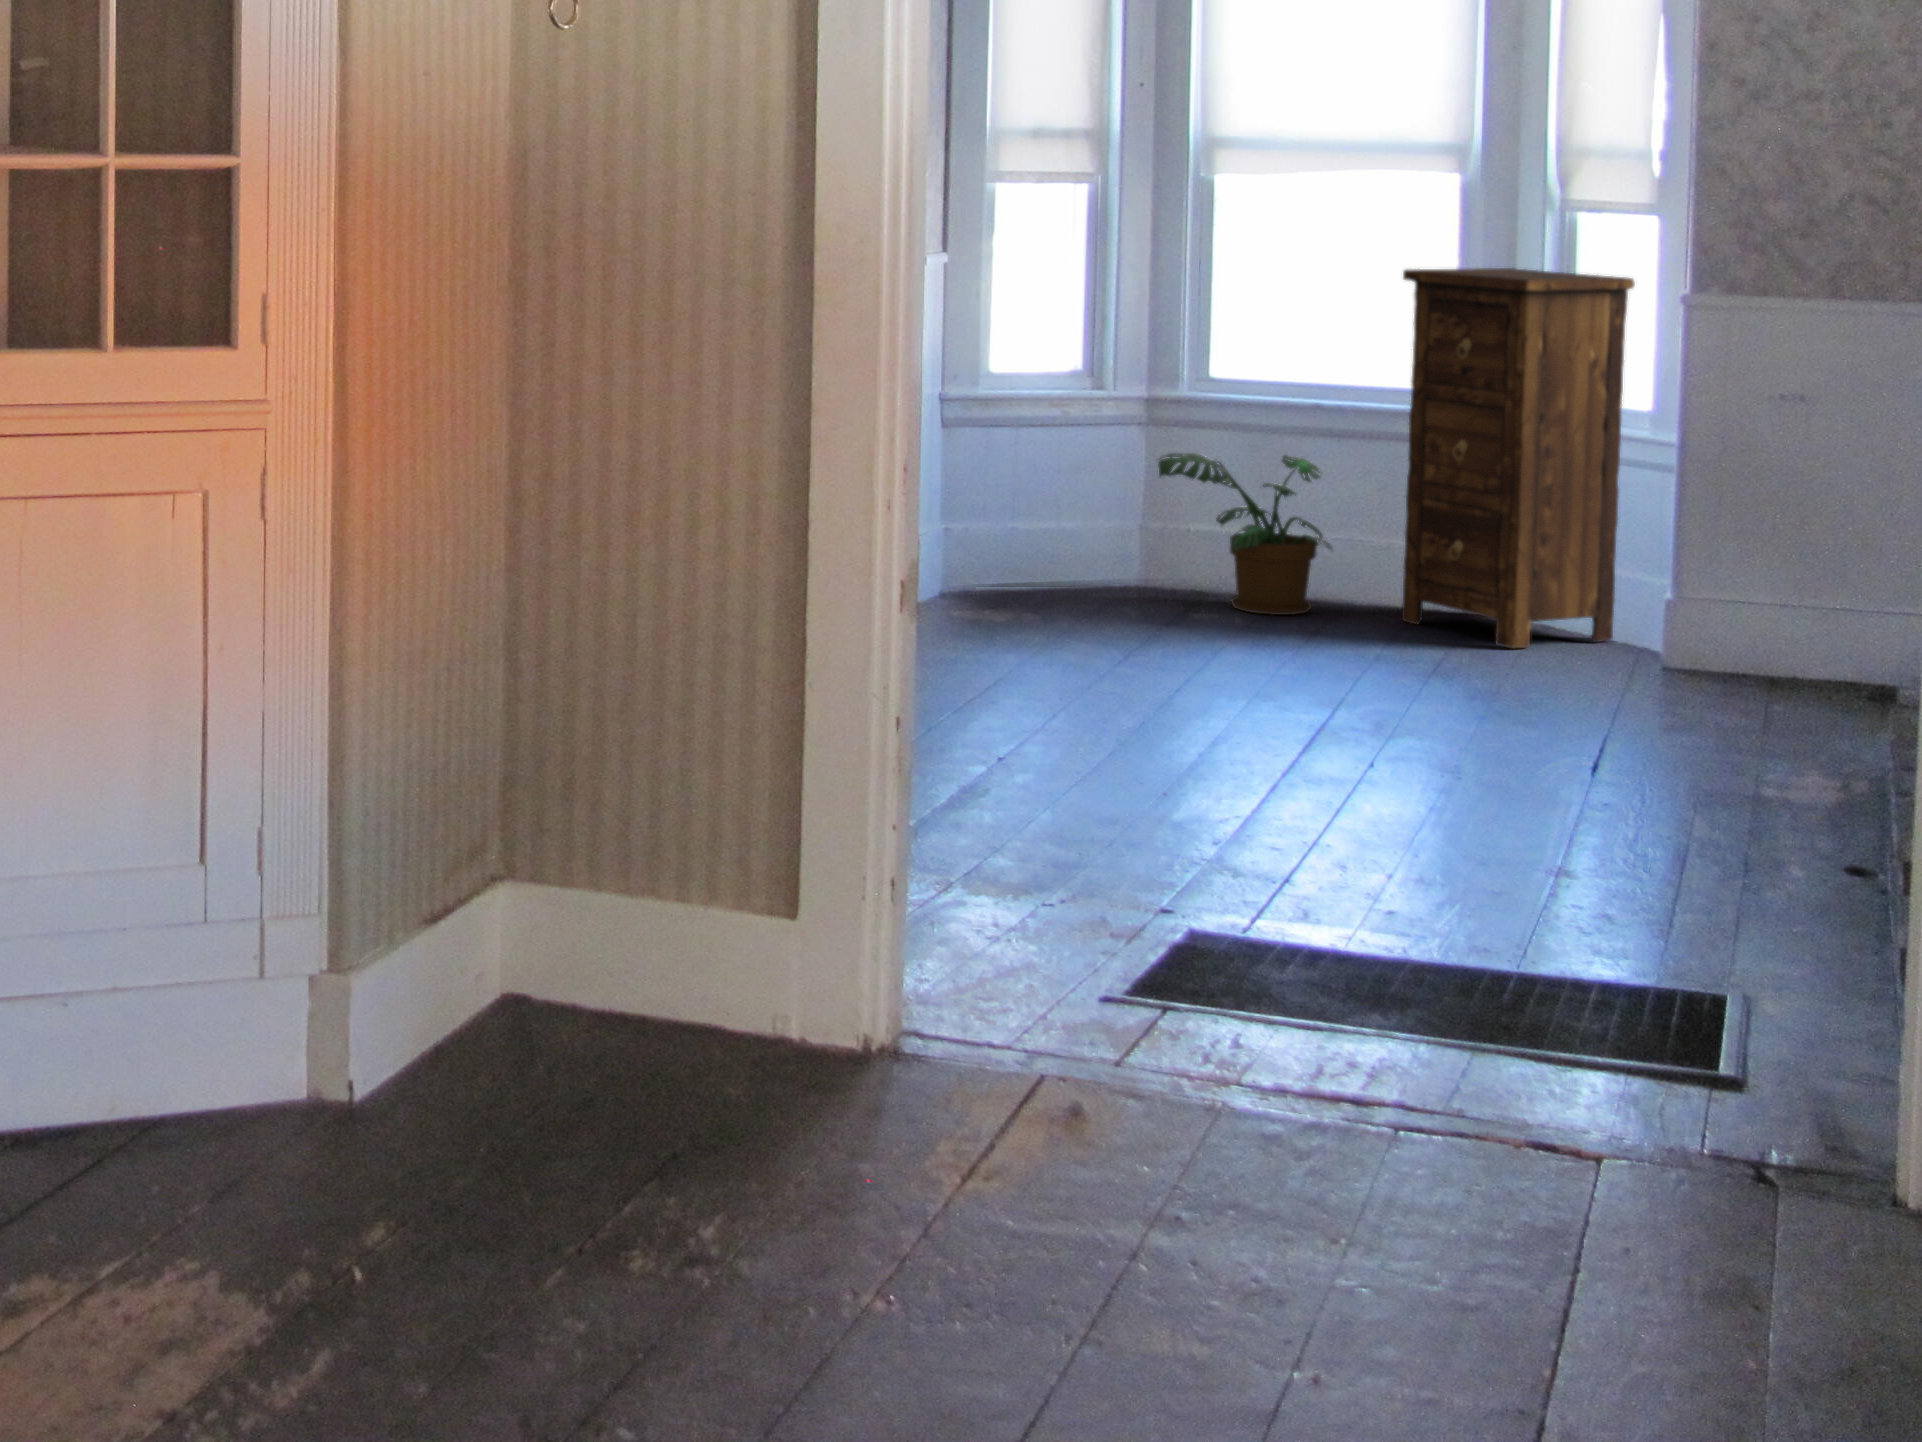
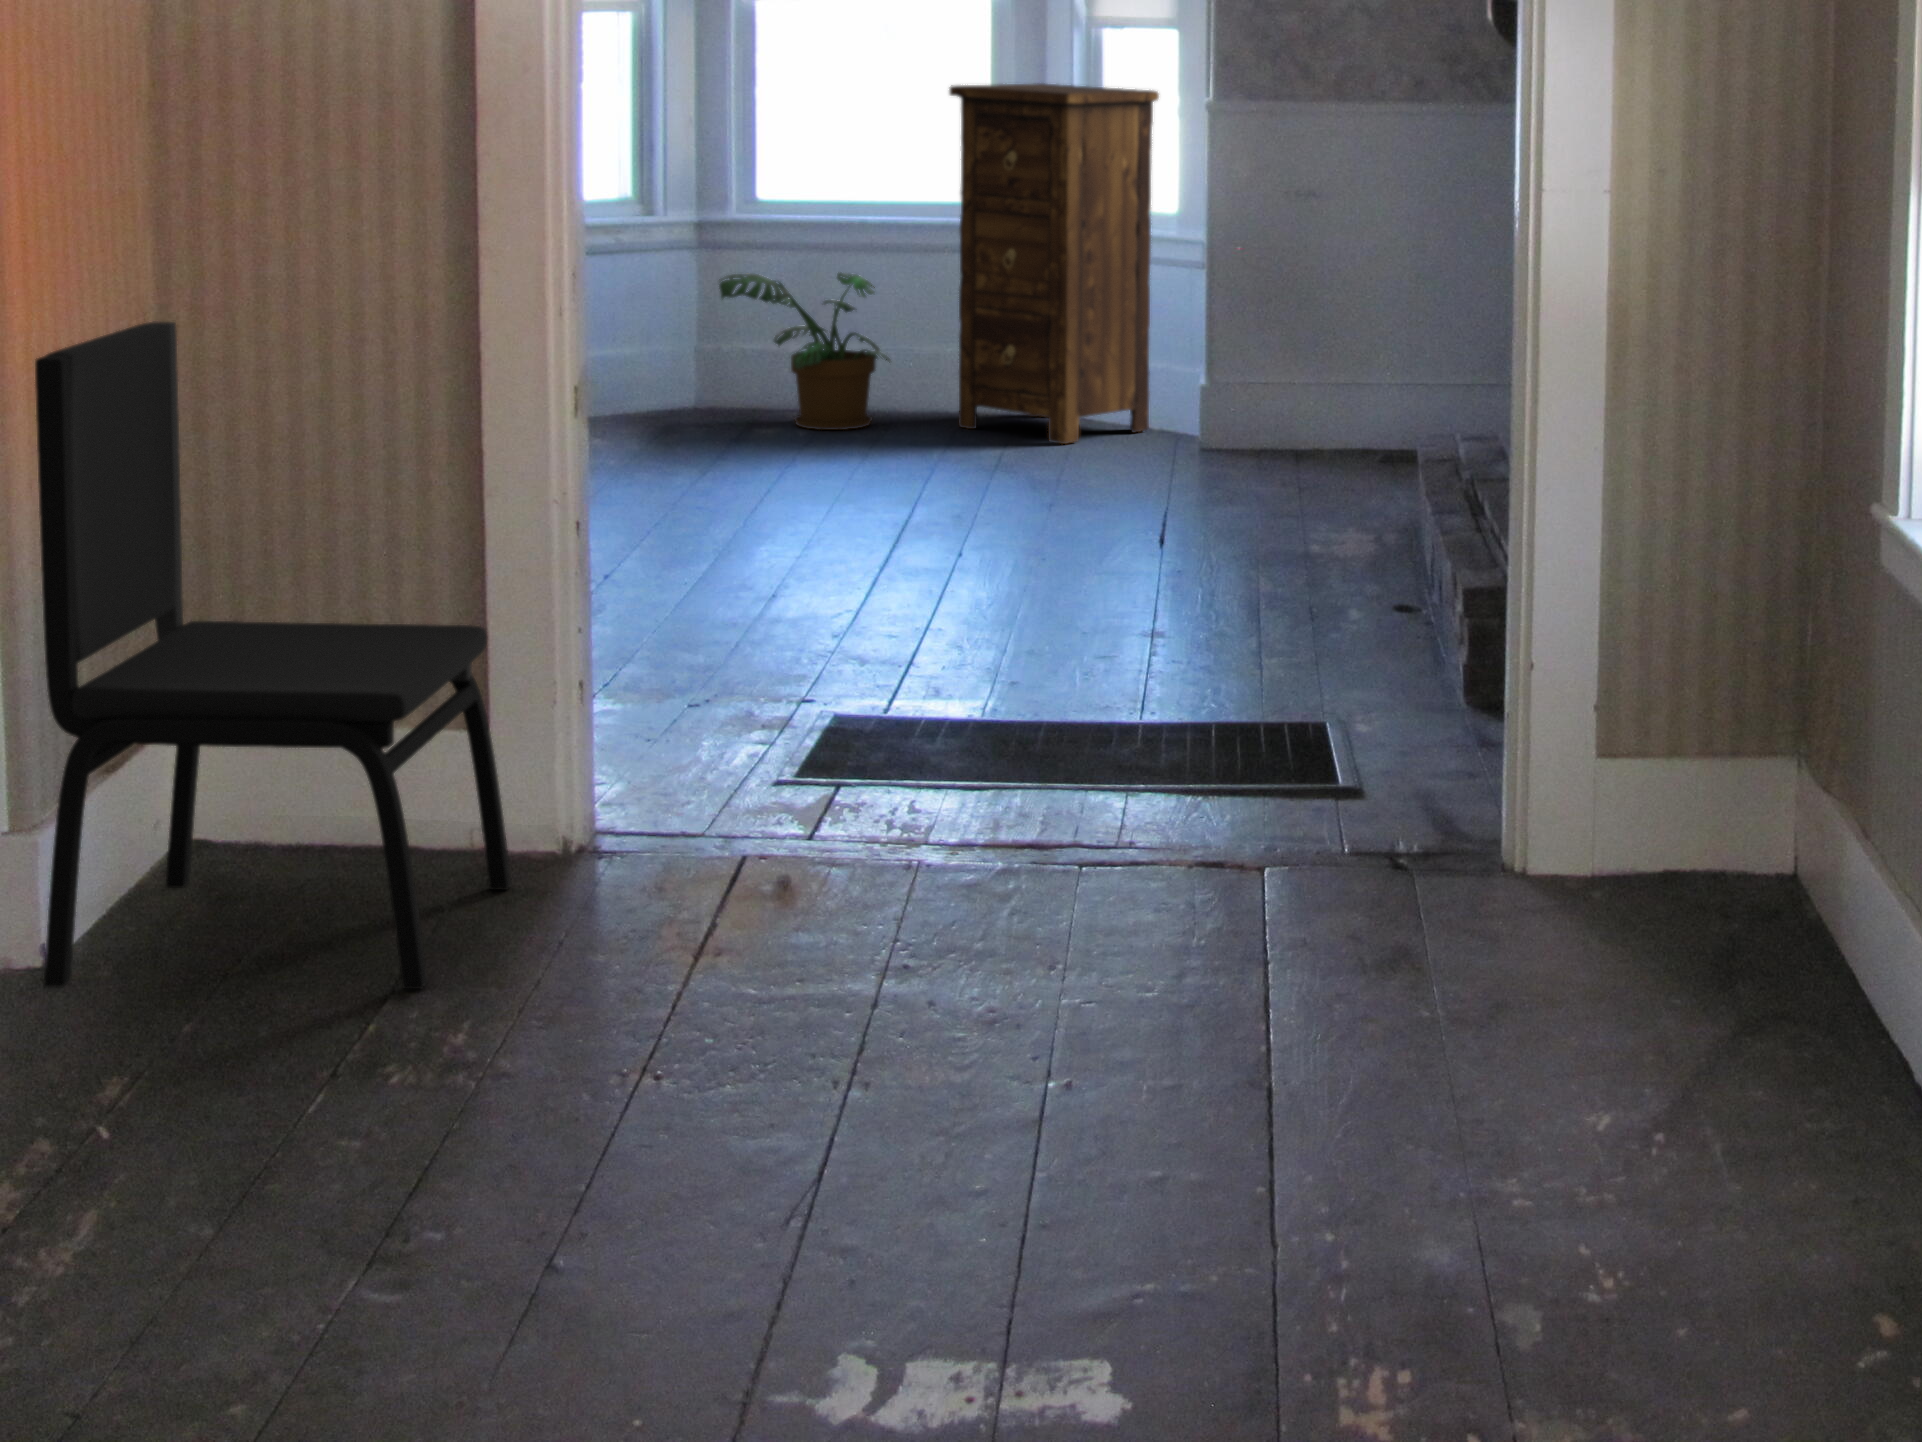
dining chair: none [384,493,814,1163] -> present [35,321,511,989]

